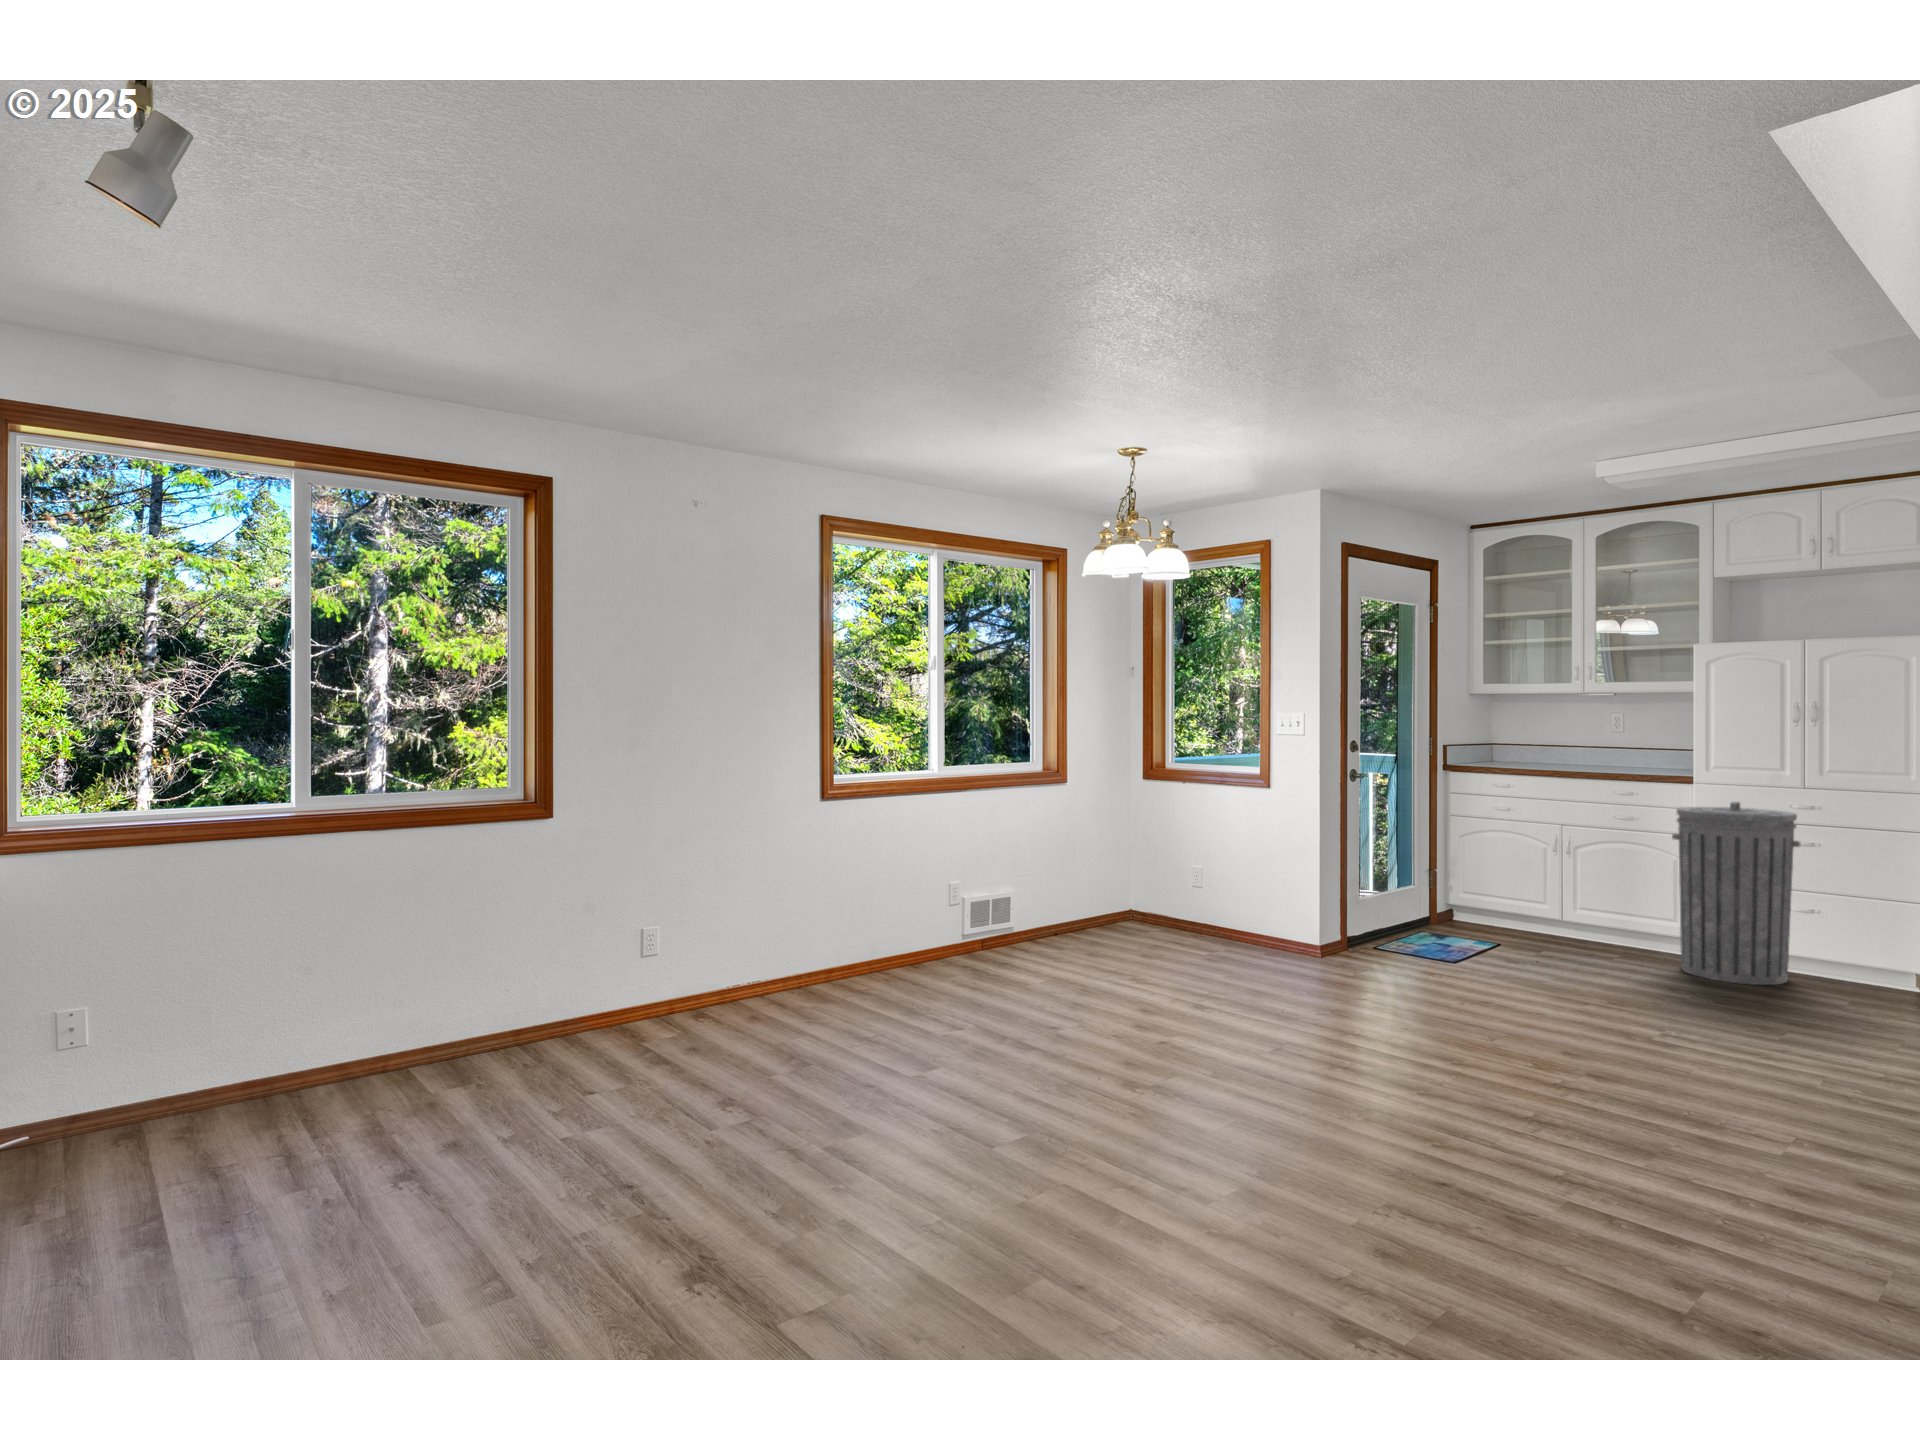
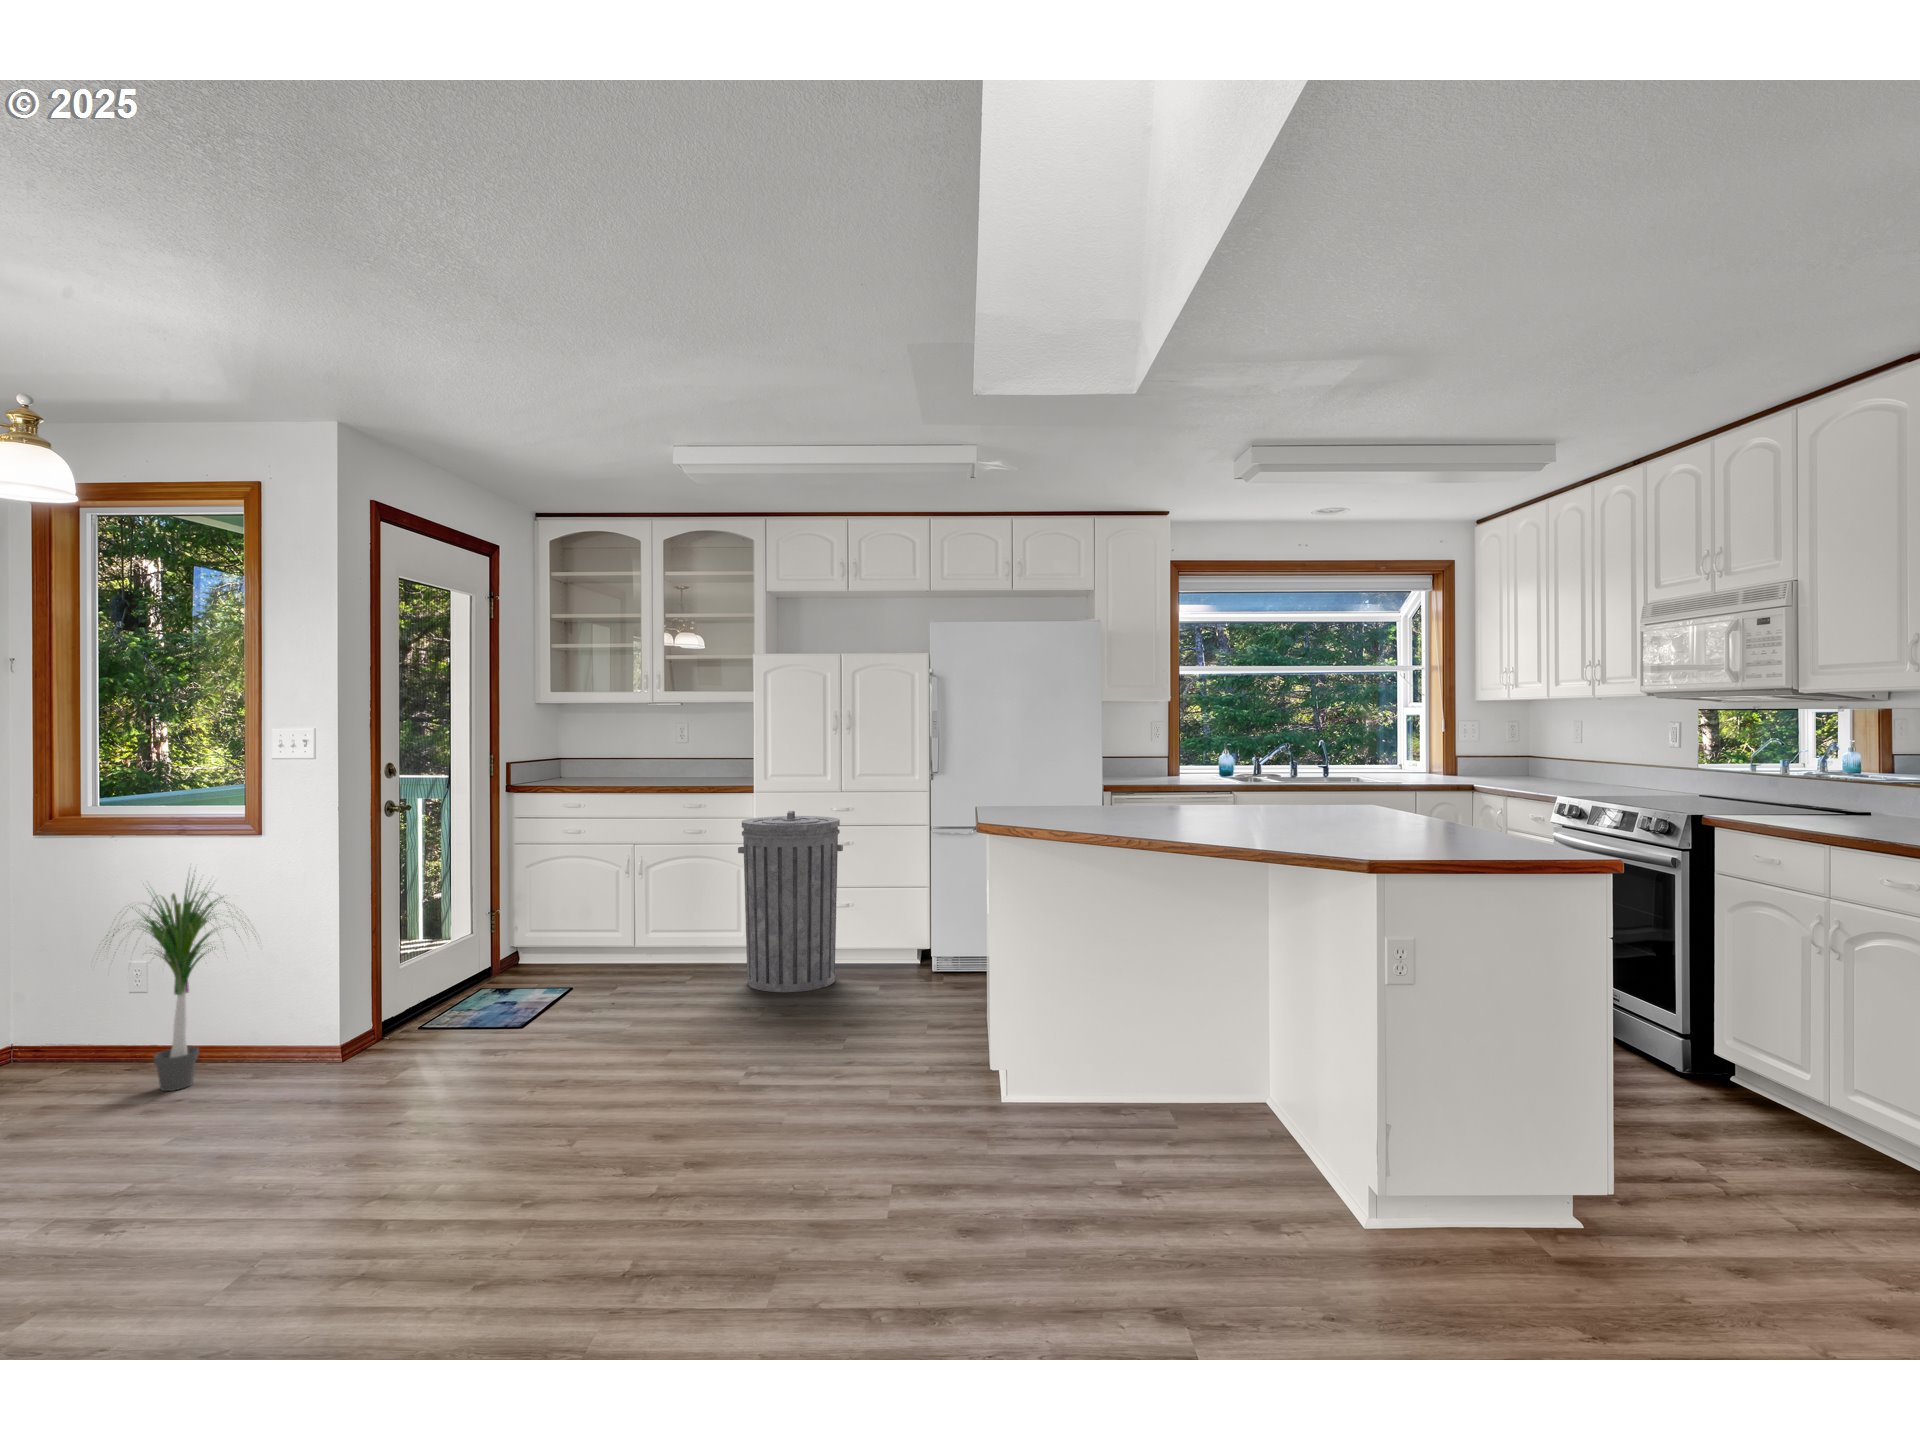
potted plant: none [1170,803,1270,957] -> present [105,870,236,1091]

